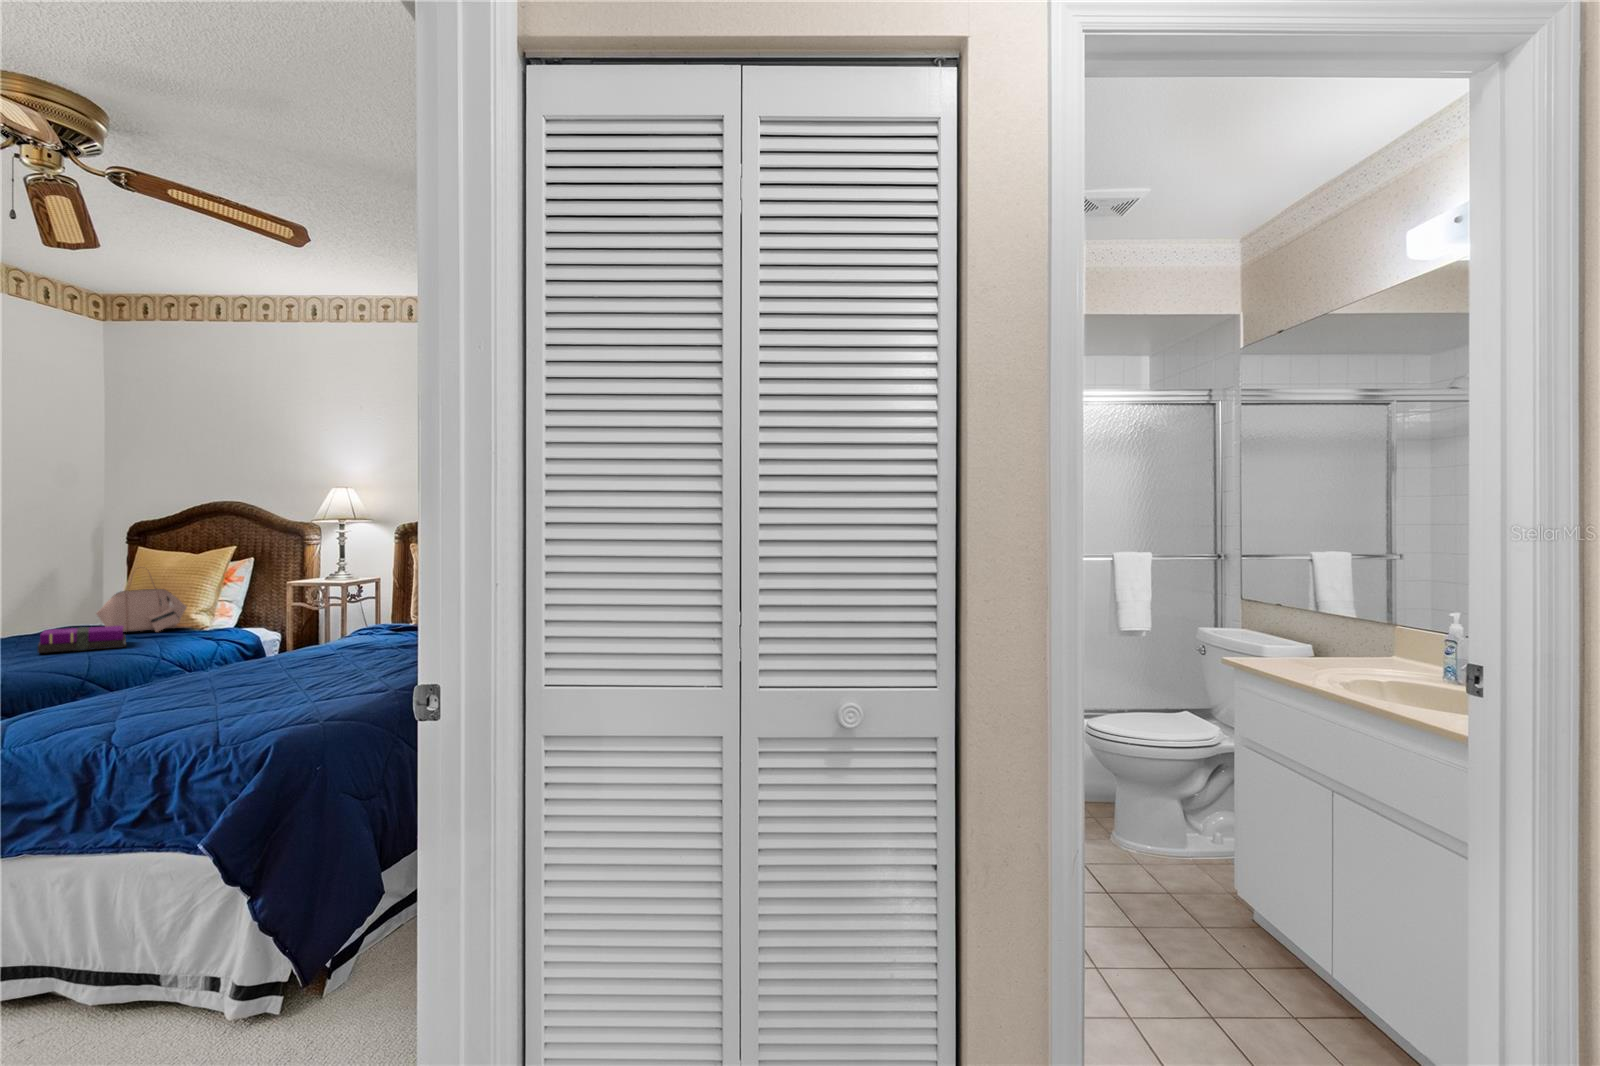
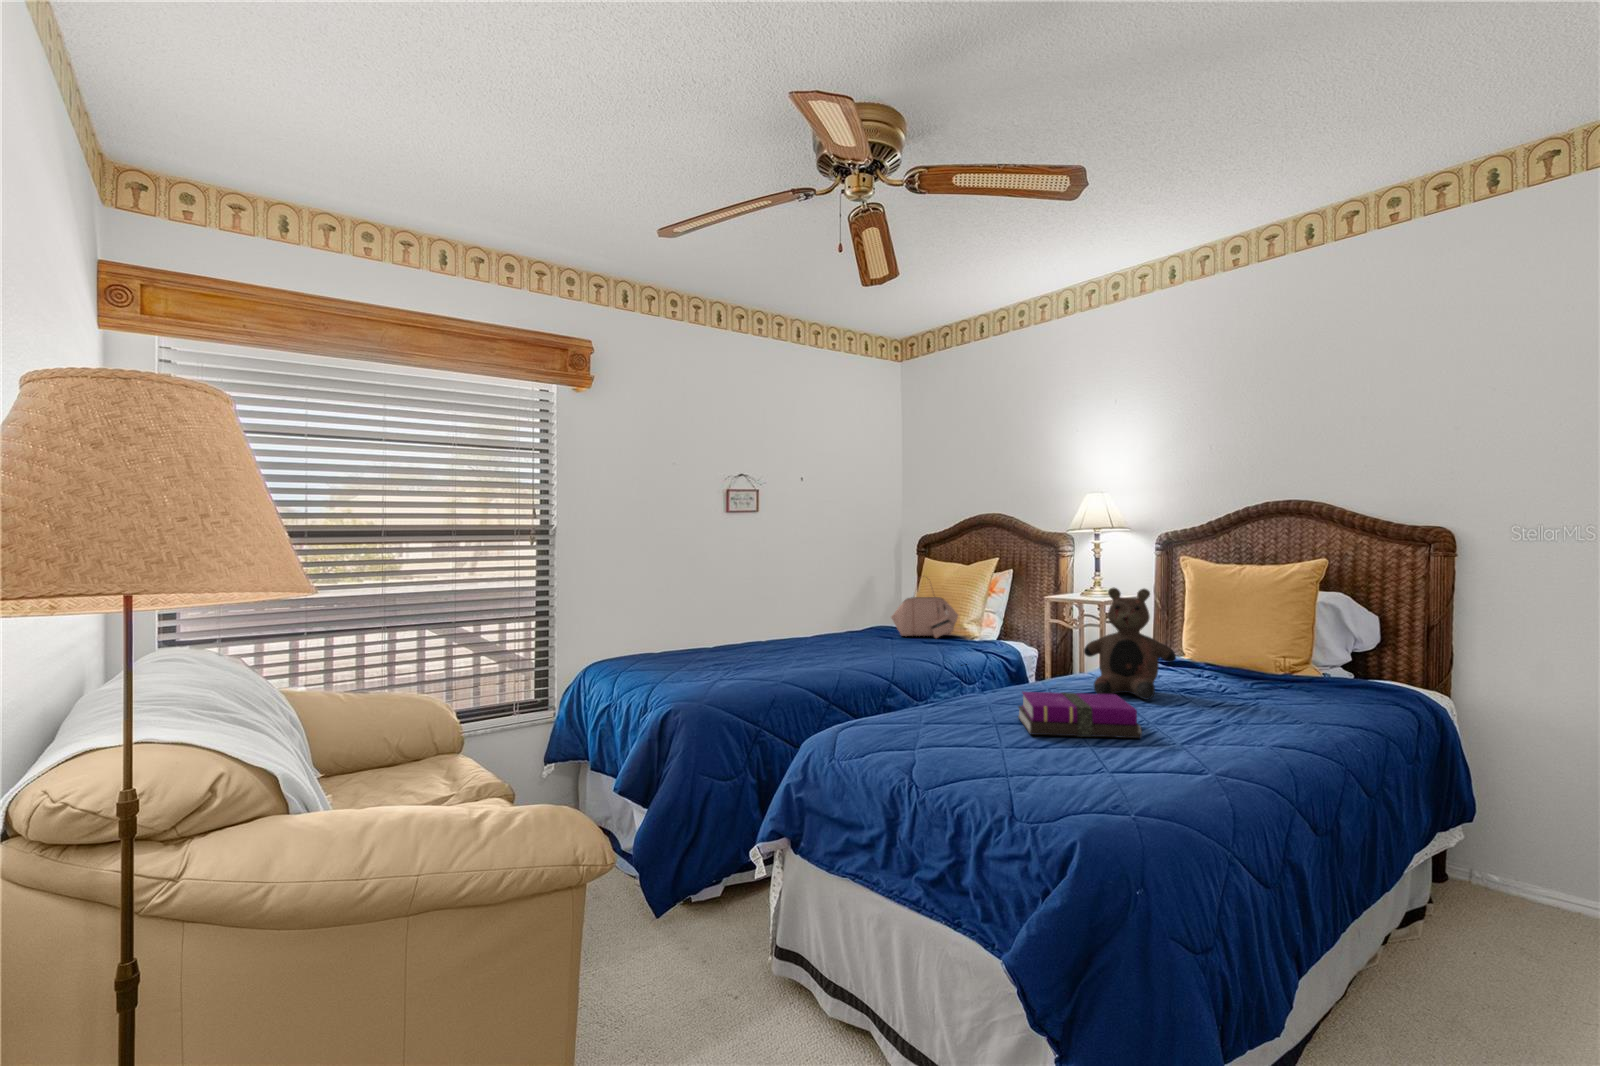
teddy bear: none [309,570,388,661] -> present [1084,588,1176,700]
notebook: present [38,626,126,653] -> present [1018,692,1142,738]

